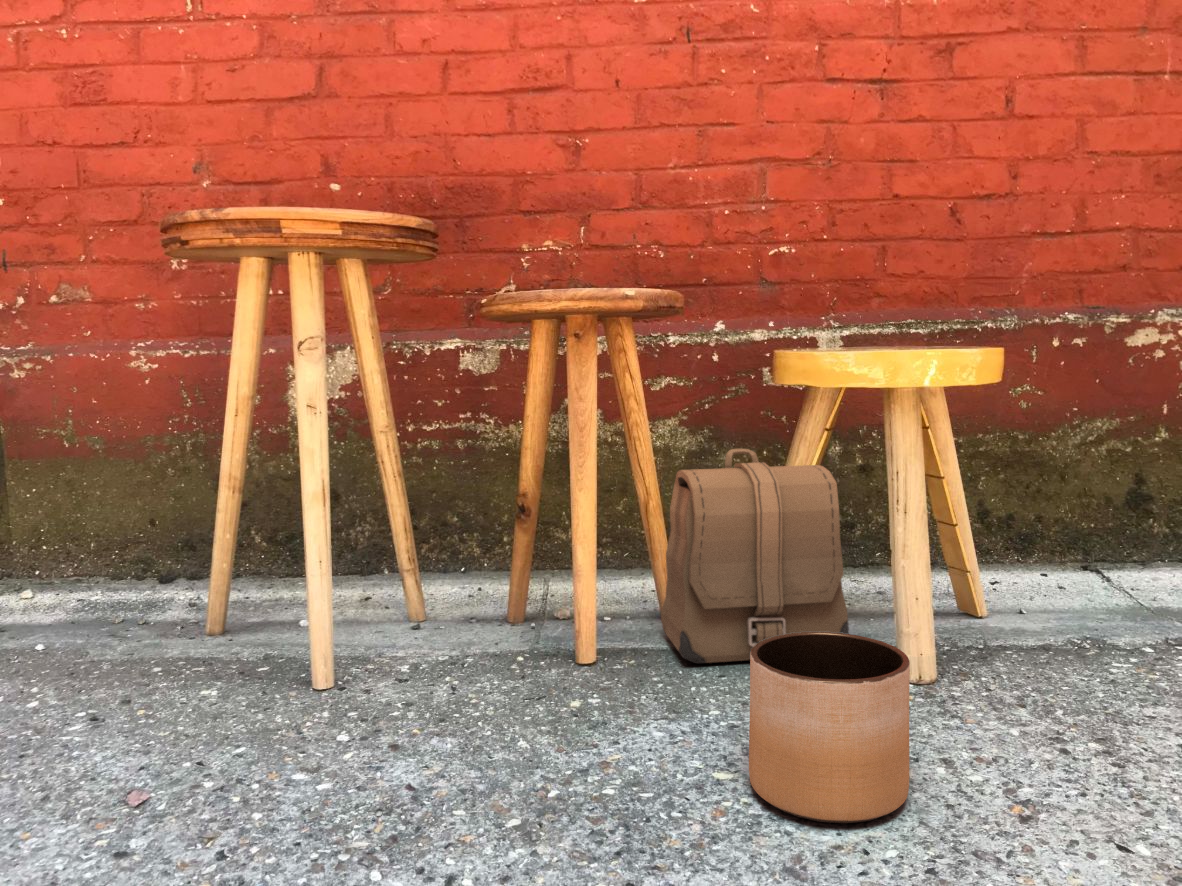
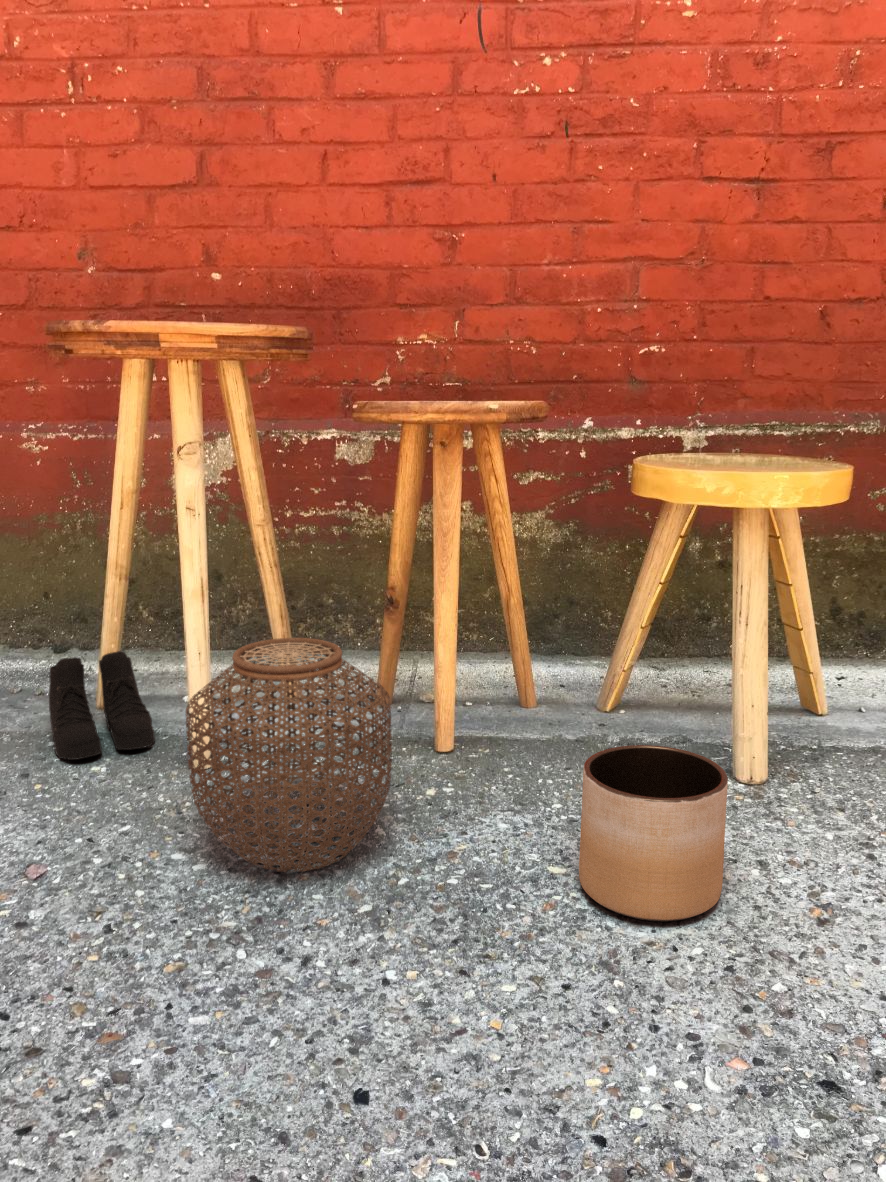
backpack: present [661,449,849,663] -> none [516,553,690,757]
woven basket: none [310,529,536,788] -> present [186,638,392,872]
boots: none [157,566,272,683] -> present [49,651,155,760]

